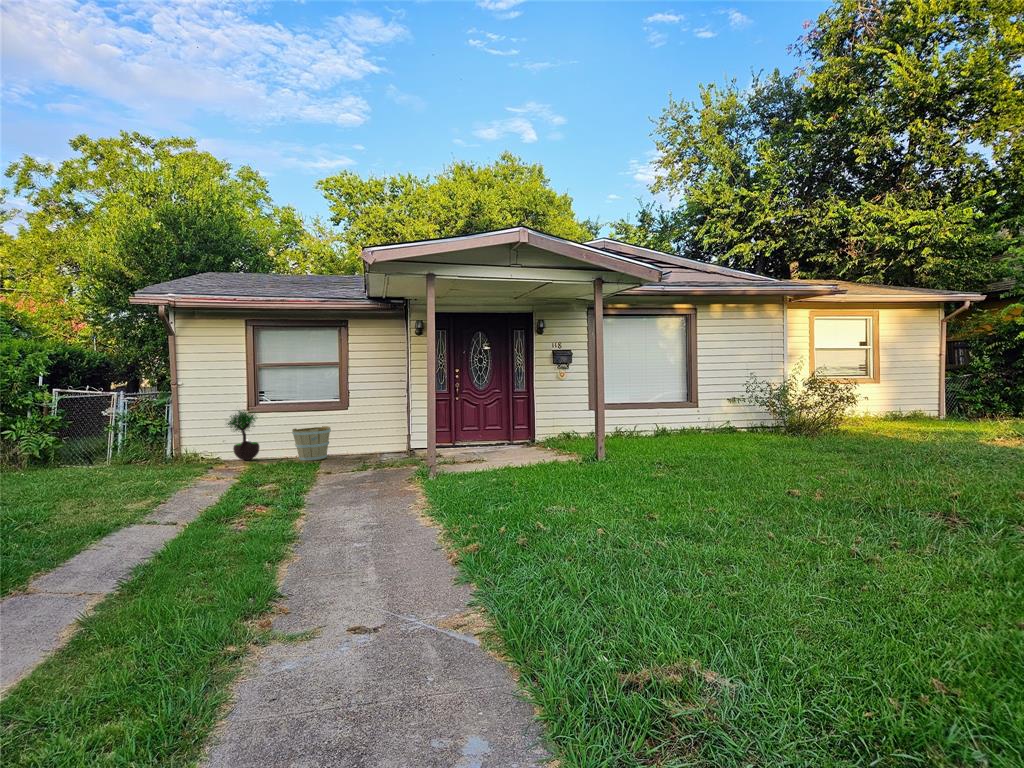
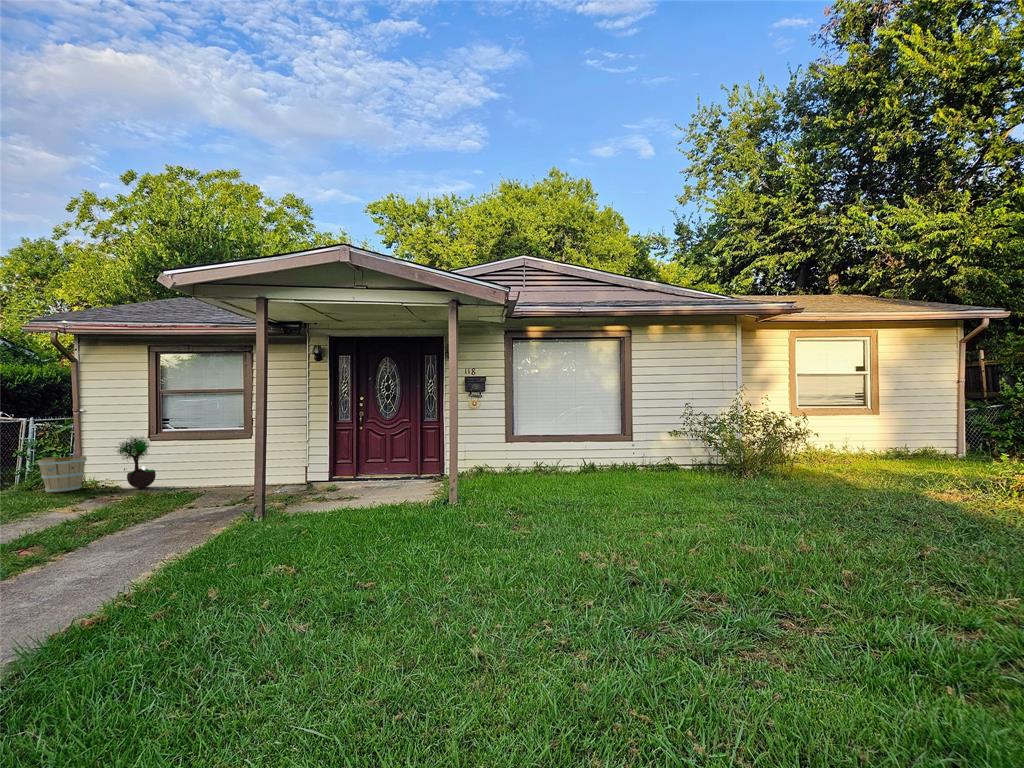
wooden bucket: present [292,426,331,461] -> present [38,455,87,493]

